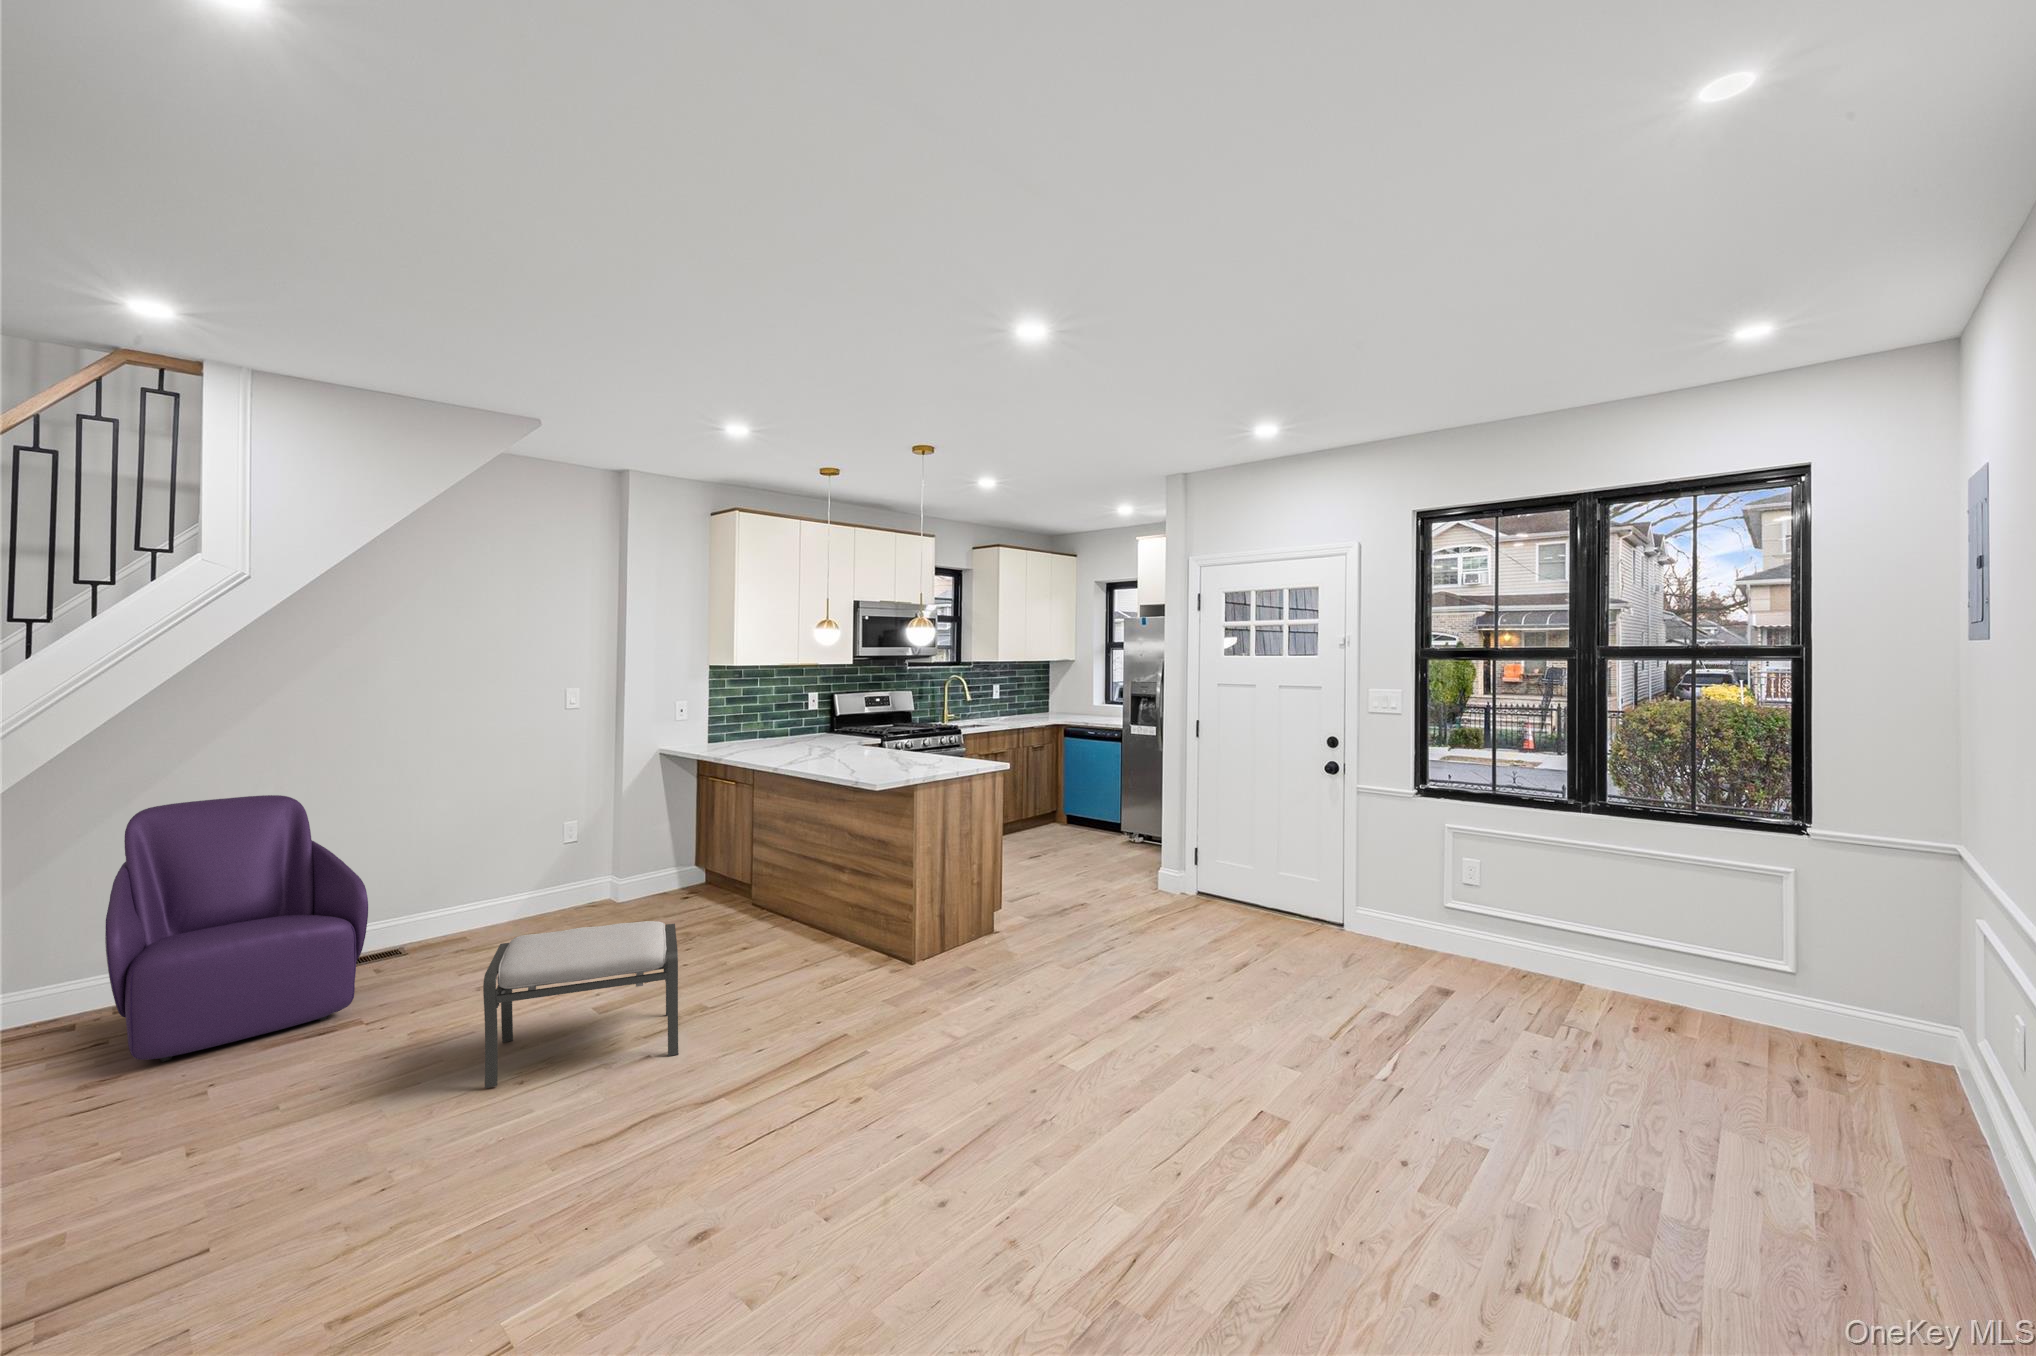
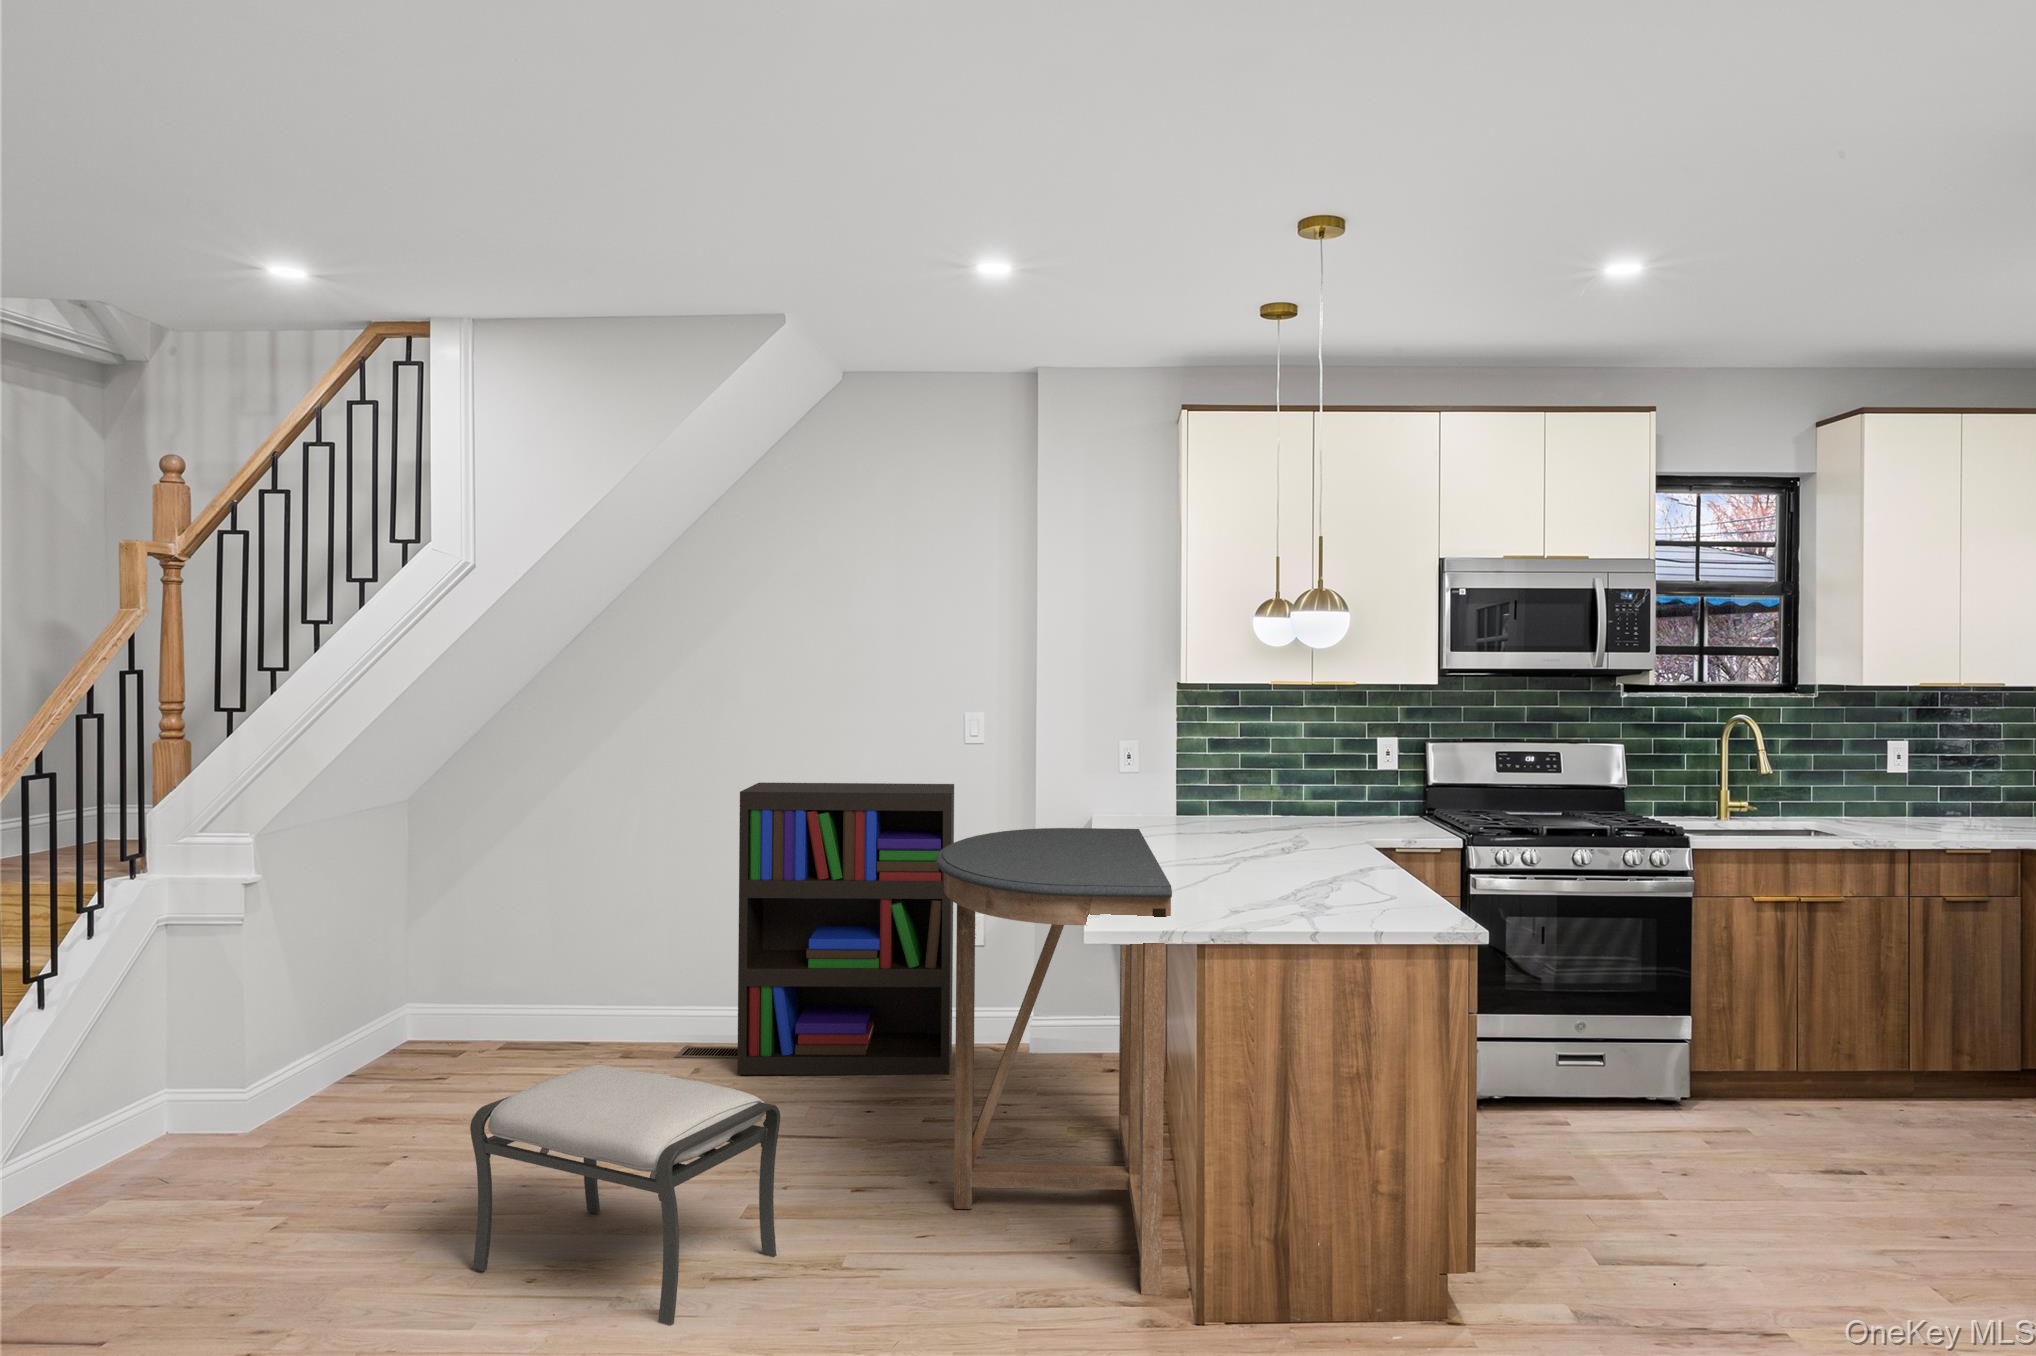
bookshelf: none [420,735,606,959] -> present [737,783,954,1075]
console table: none [698,747,892,967] -> present [935,828,1172,1295]
armchair: present [105,795,368,1061] -> none [360,827,619,1113]

